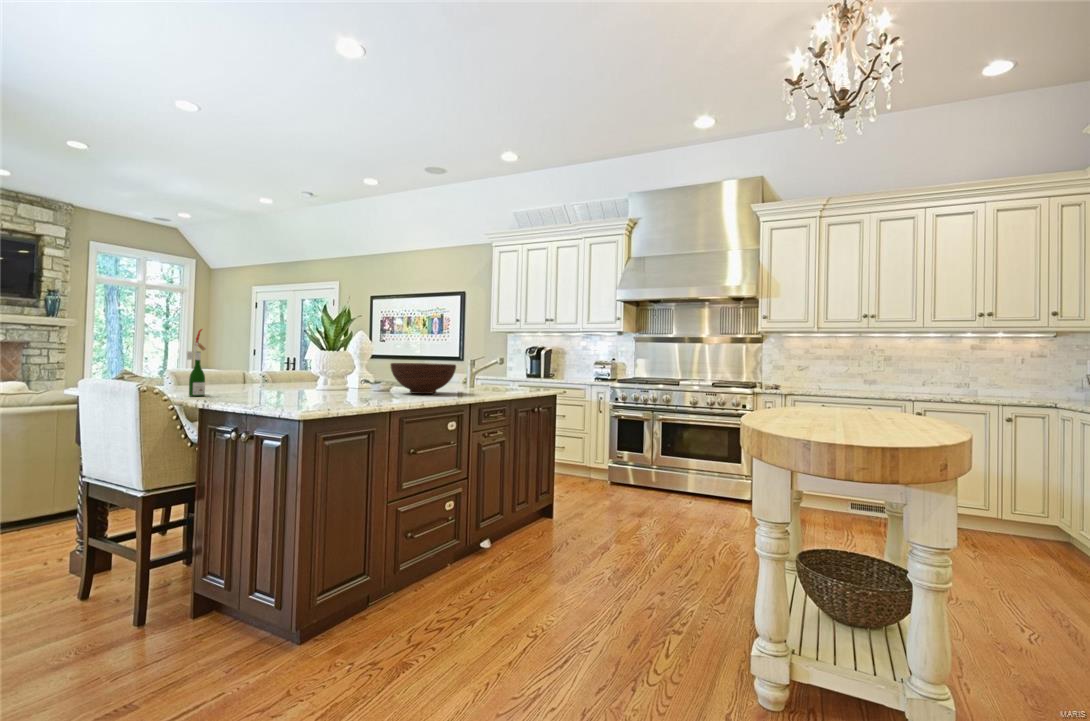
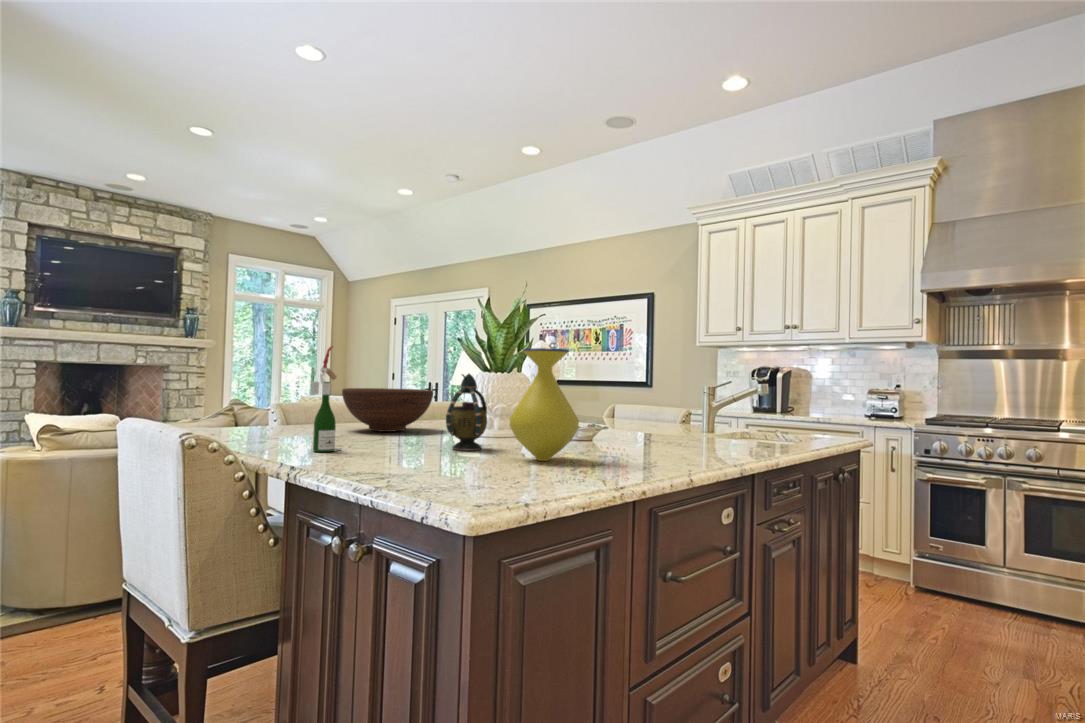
vase: none [324,332,366,398] -> present [509,348,579,461]
teapot: none [283,347,313,395] -> present [446,374,487,451]
fruit bowl: present [391,363,456,394] -> present [342,388,433,432]

